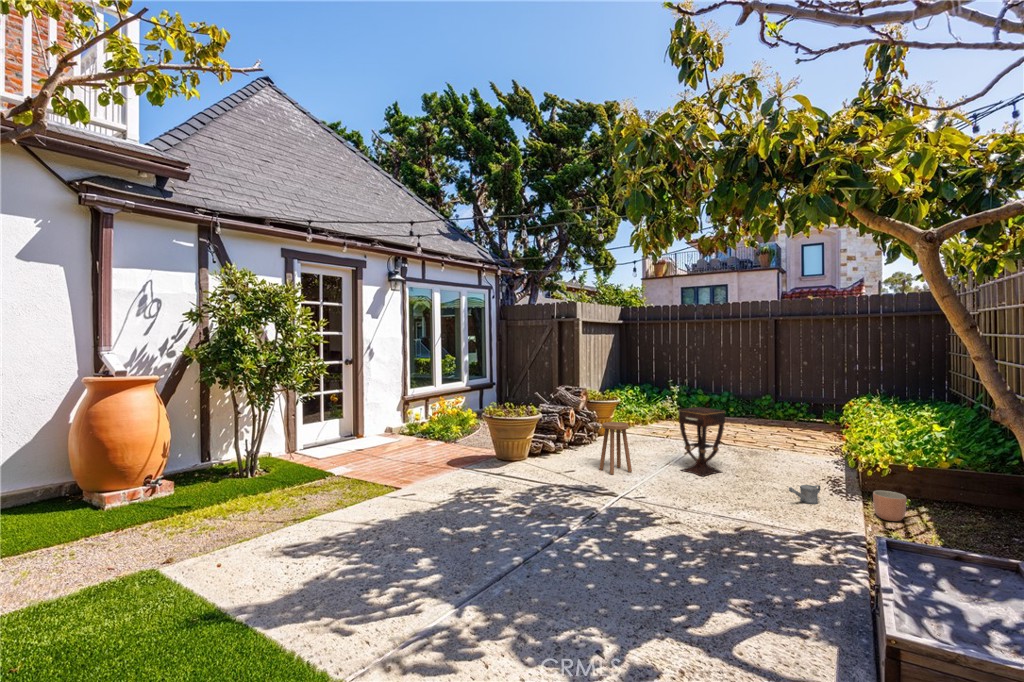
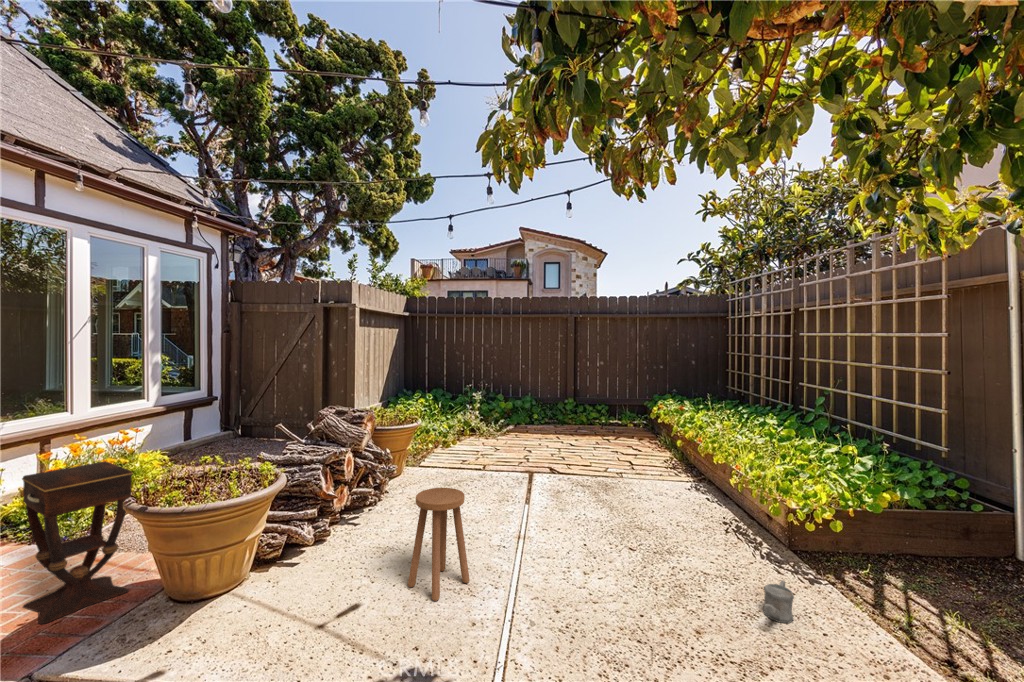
side table: present [678,407,725,476] -> present [22,461,133,624]
planter: present [873,491,906,521] -> none [888,590,947,651]

